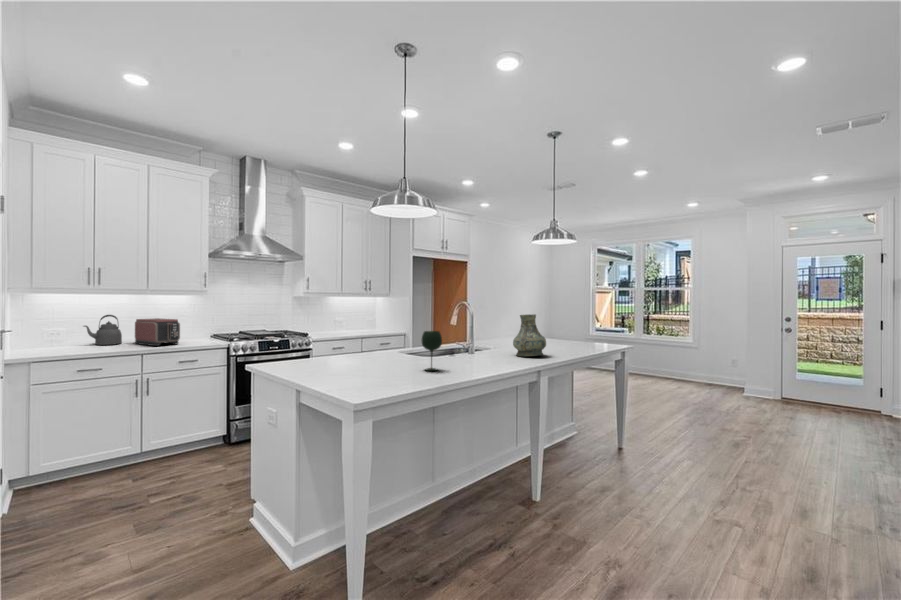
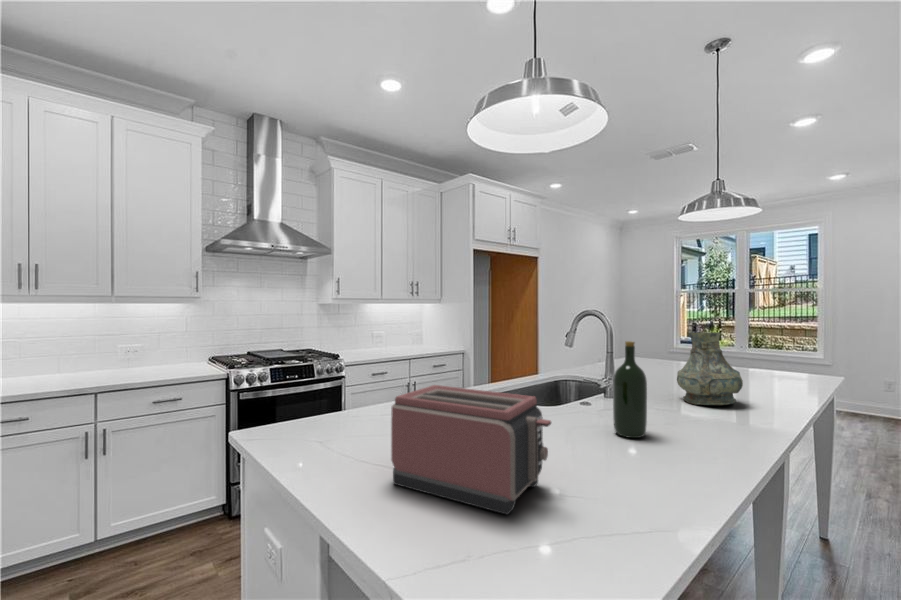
kettle: present [84,315,122,345] -> none [18,333,79,377]
wine bottle: none [455,316,472,367] -> present [613,341,647,438]
toaster: present [135,318,180,346] -> present [391,385,551,514]
wine glass: present [422,331,442,371] -> none [562,372,605,456]

